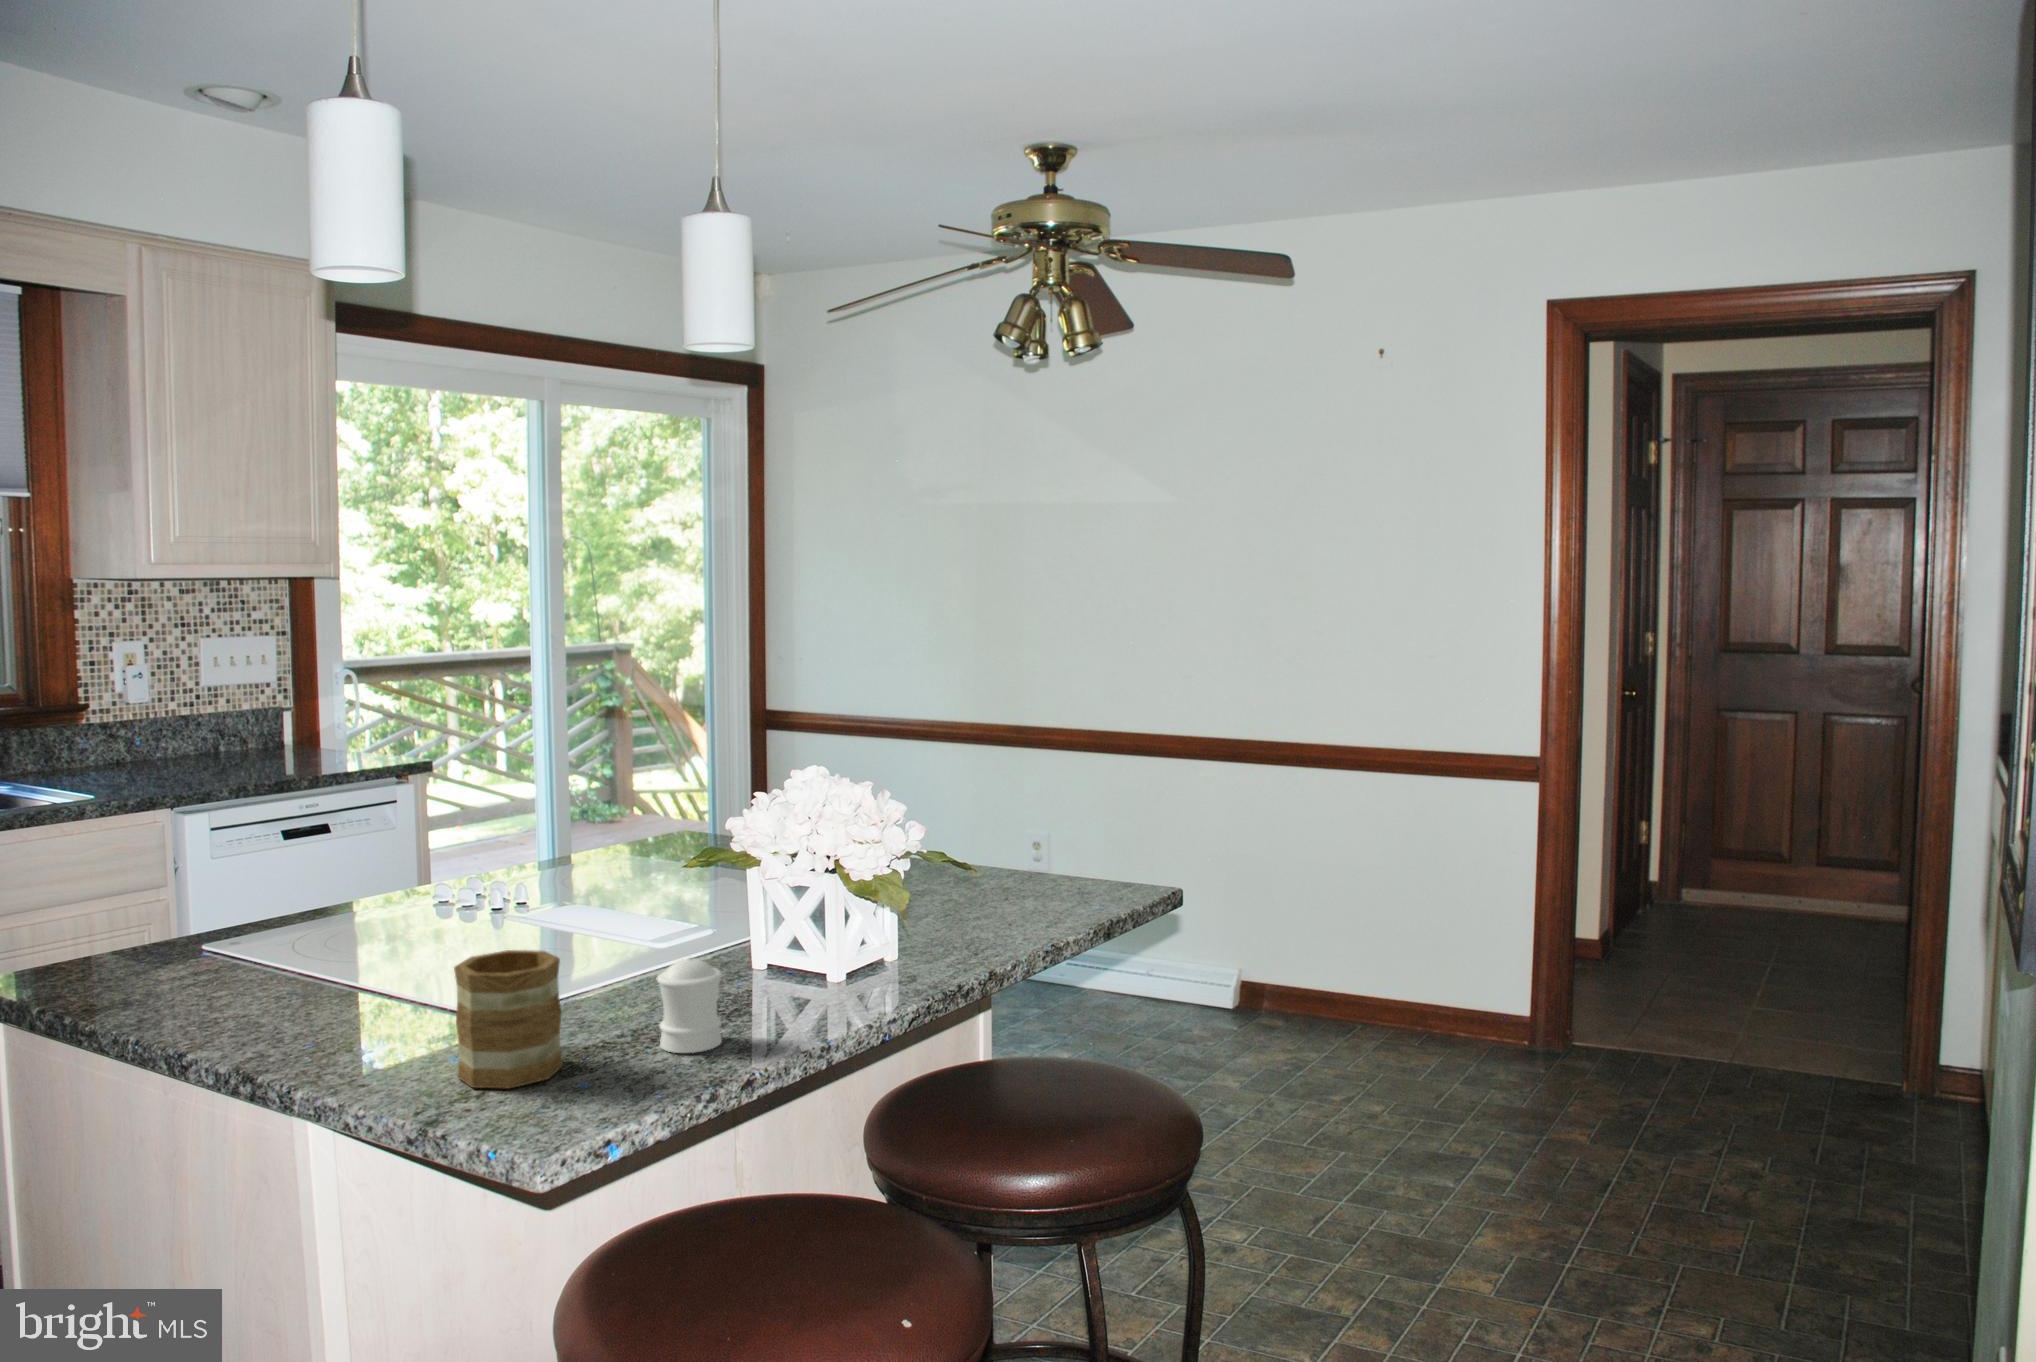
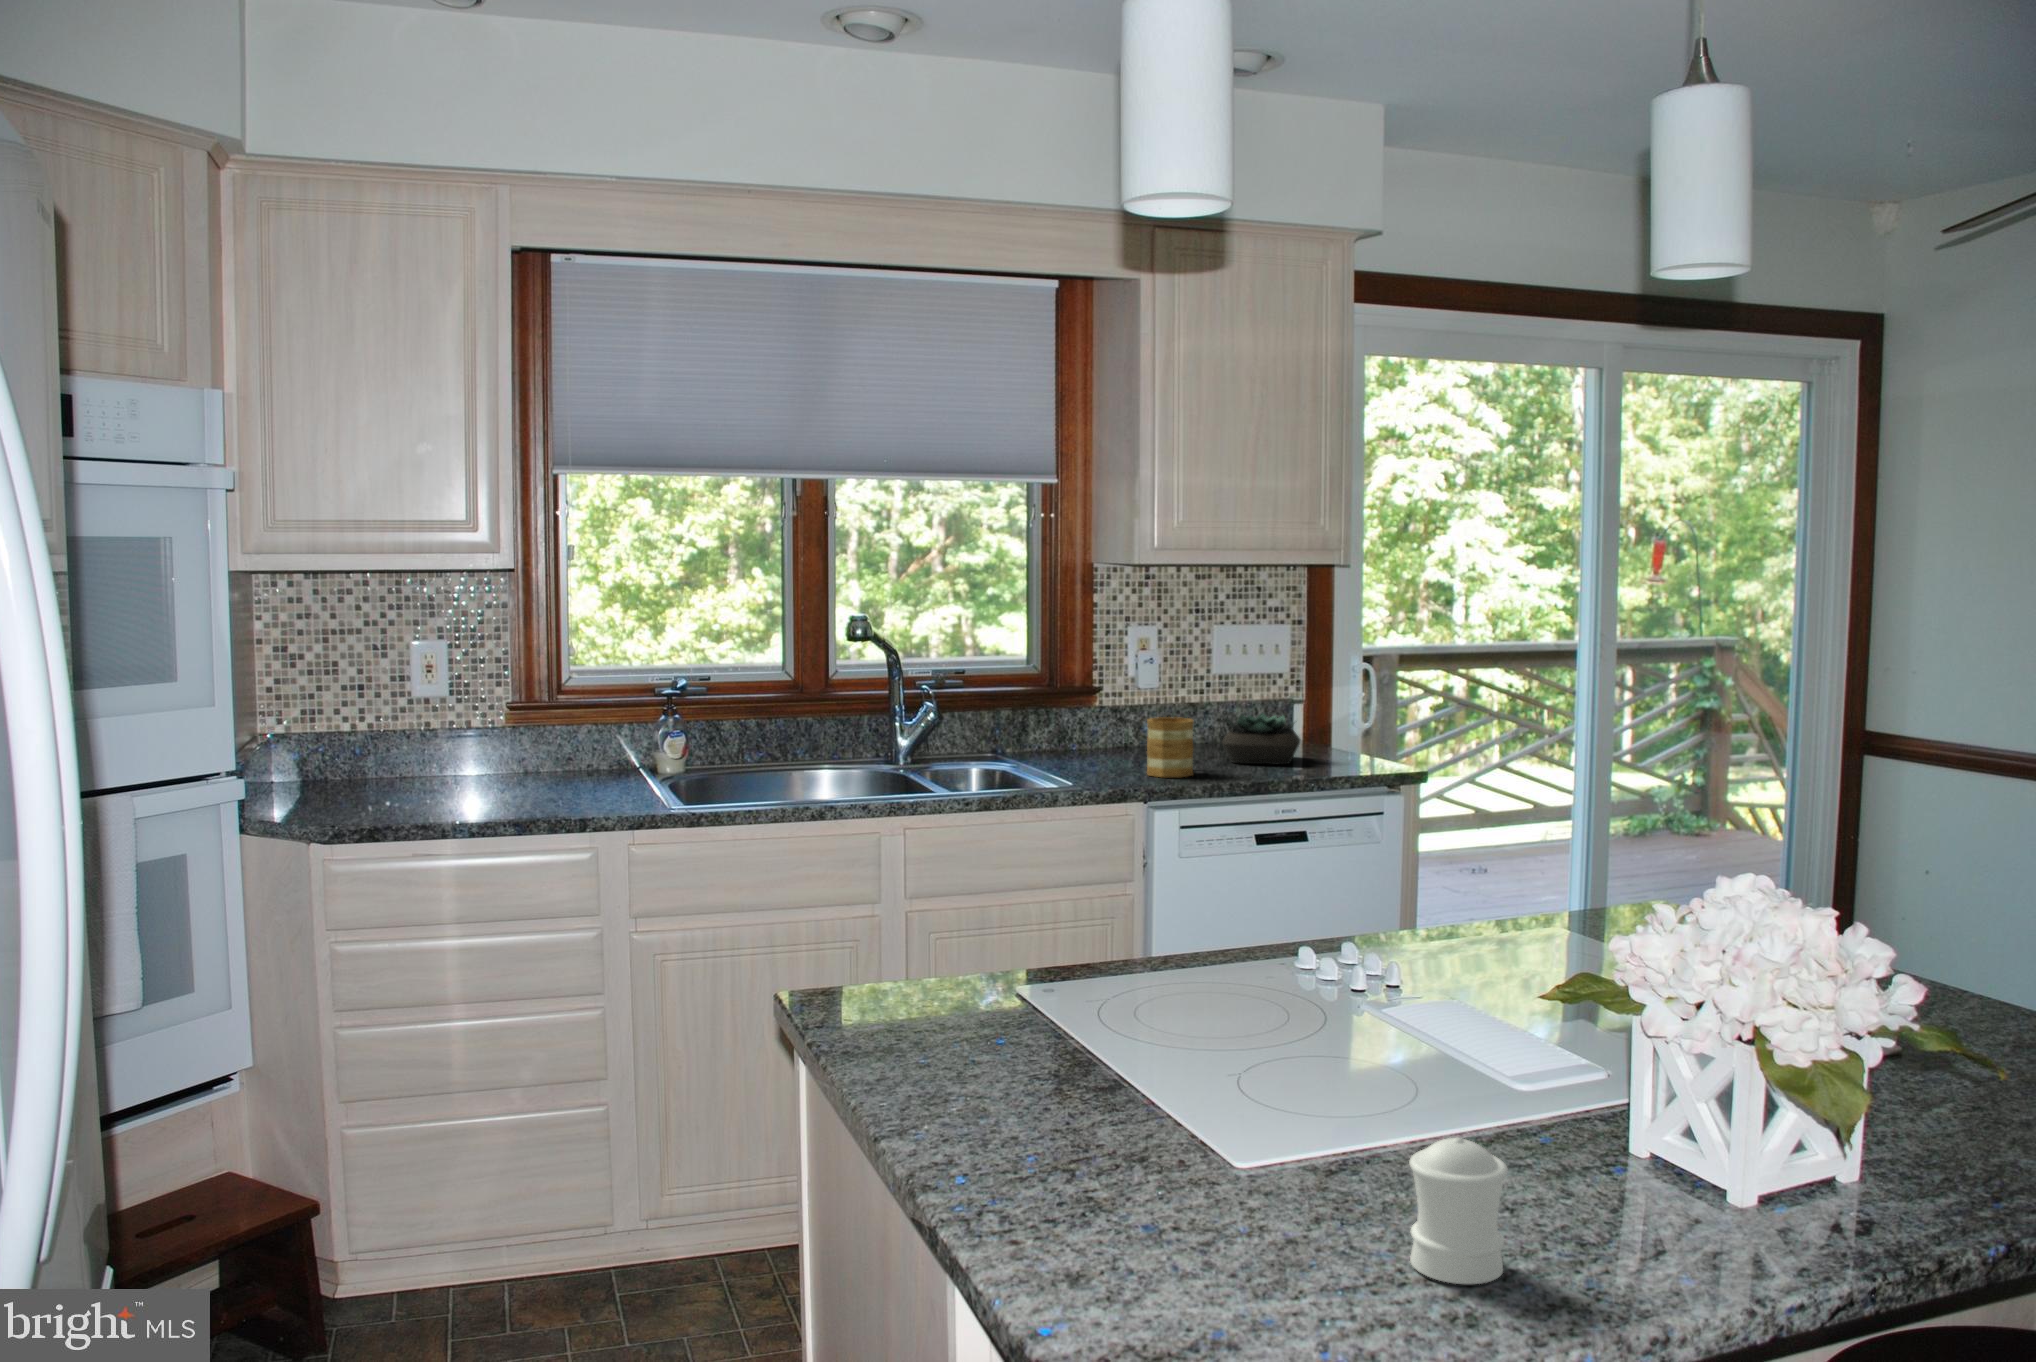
succulent plant: none [224,717,305,764] -> present [1222,713,1300,764]
mug: present [454,950,563,1088] -> present [1147,717,1194,777]

